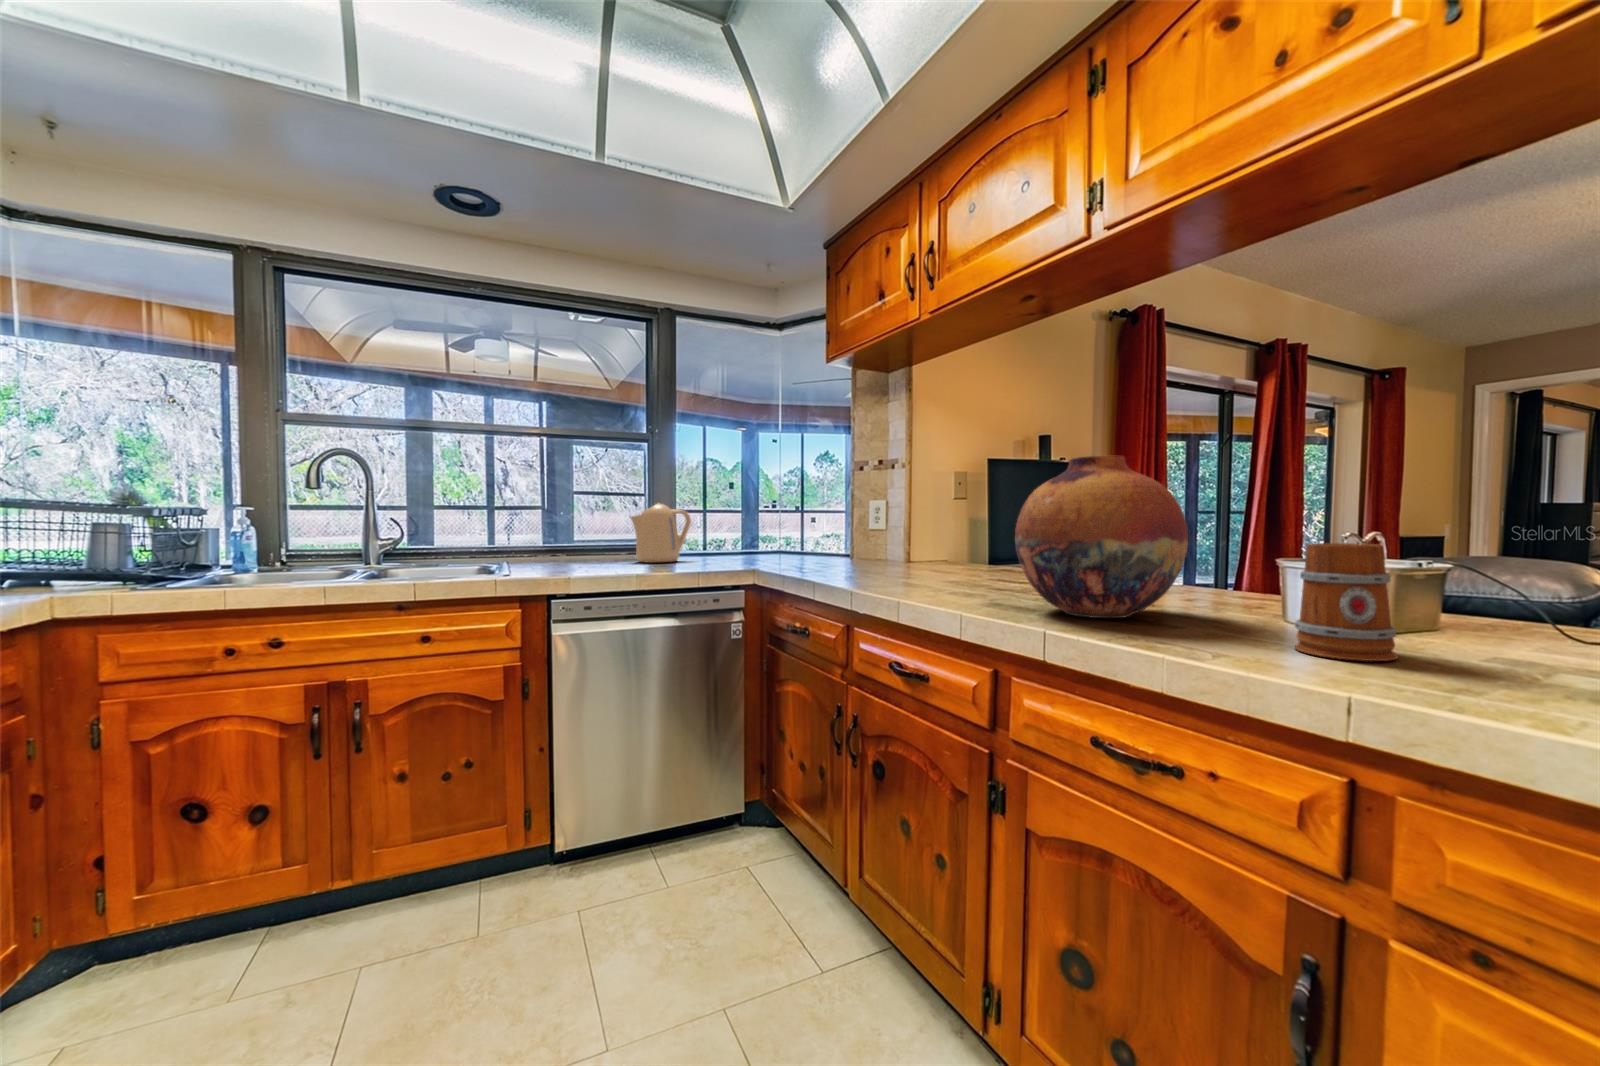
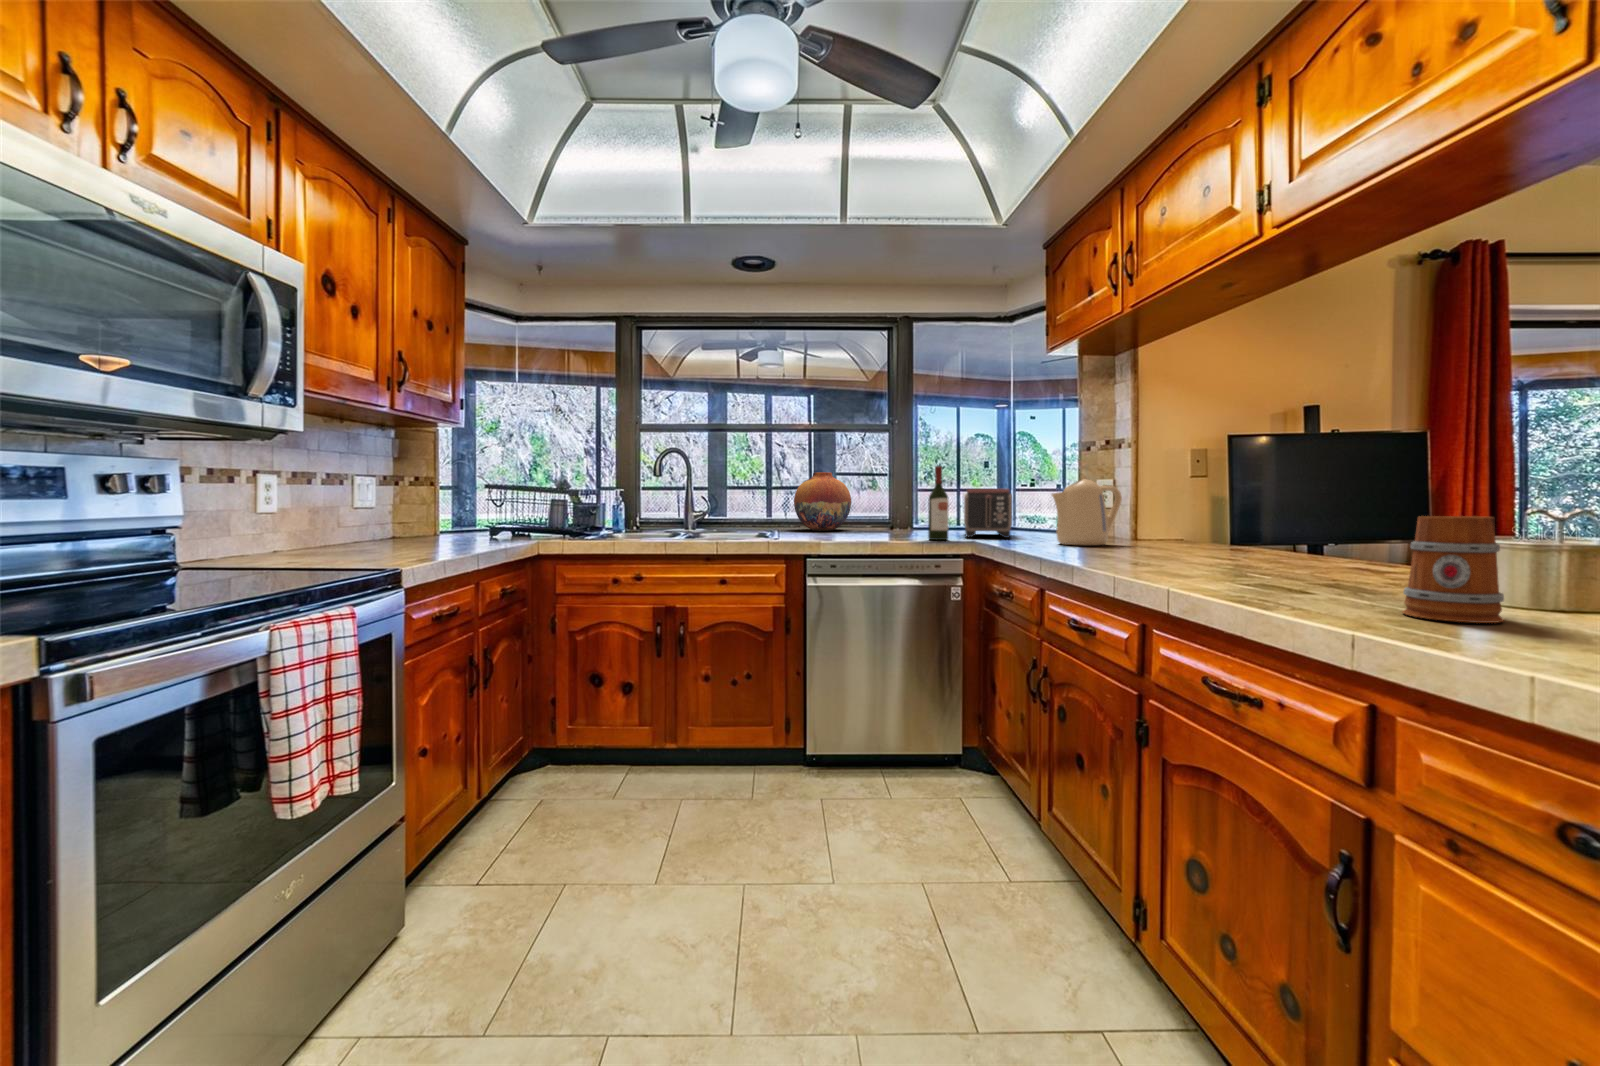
vase: present [1015,456,1188,618] -> present [794,472,851,531]
wine bottle: none [700,484,723,570] -> present [928,466,949,540]
kettle: present [630,503,691,563] -> present [1052,479,1122,545]
toaster: none [732,510,789,565] -> present [964,489,1012,538]

